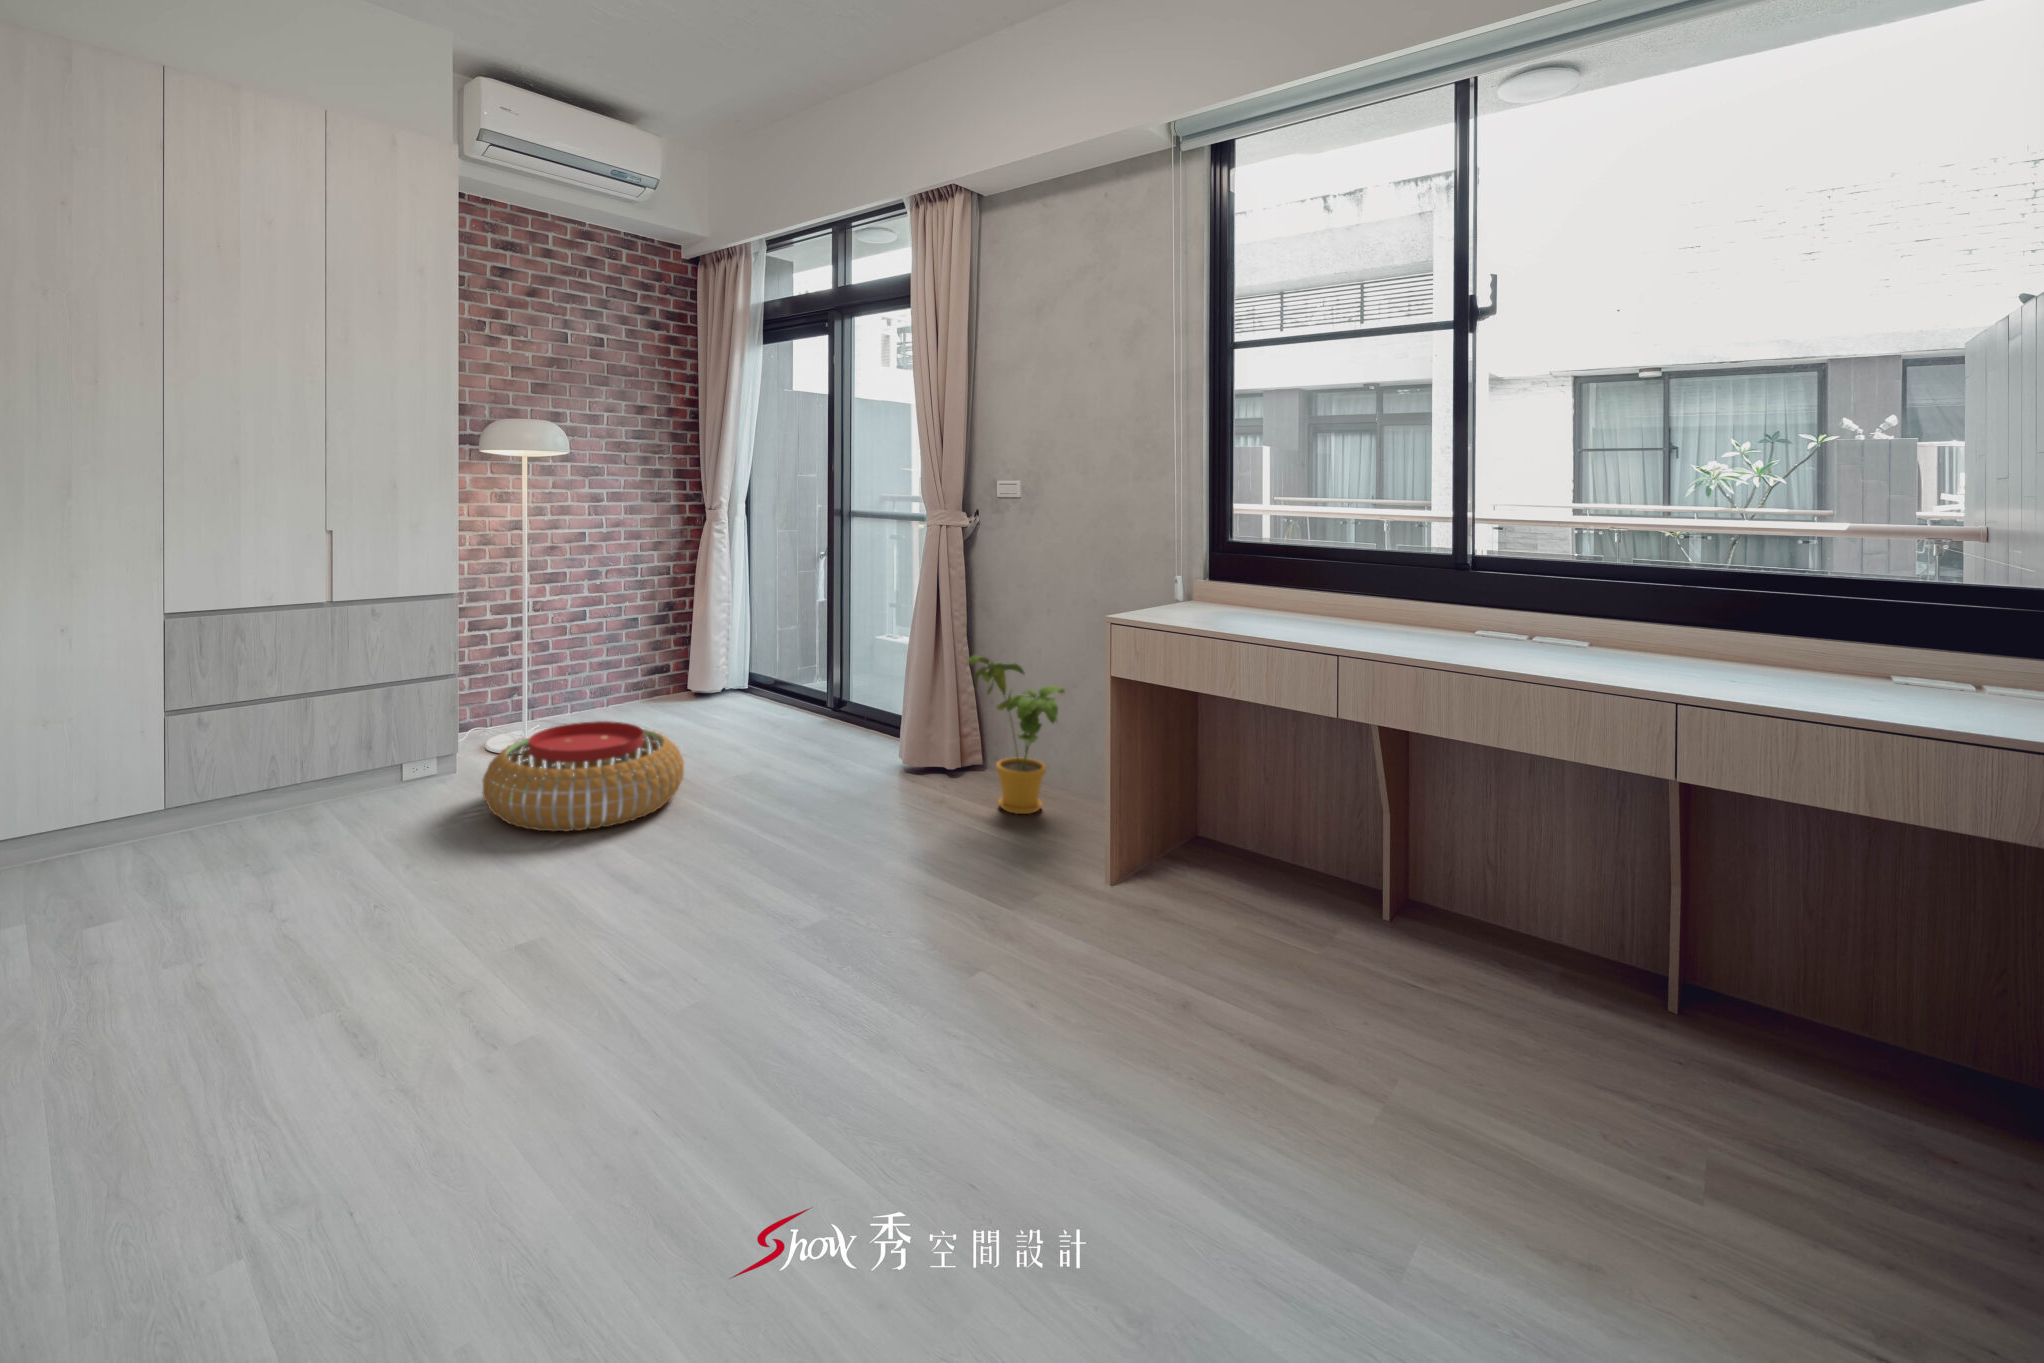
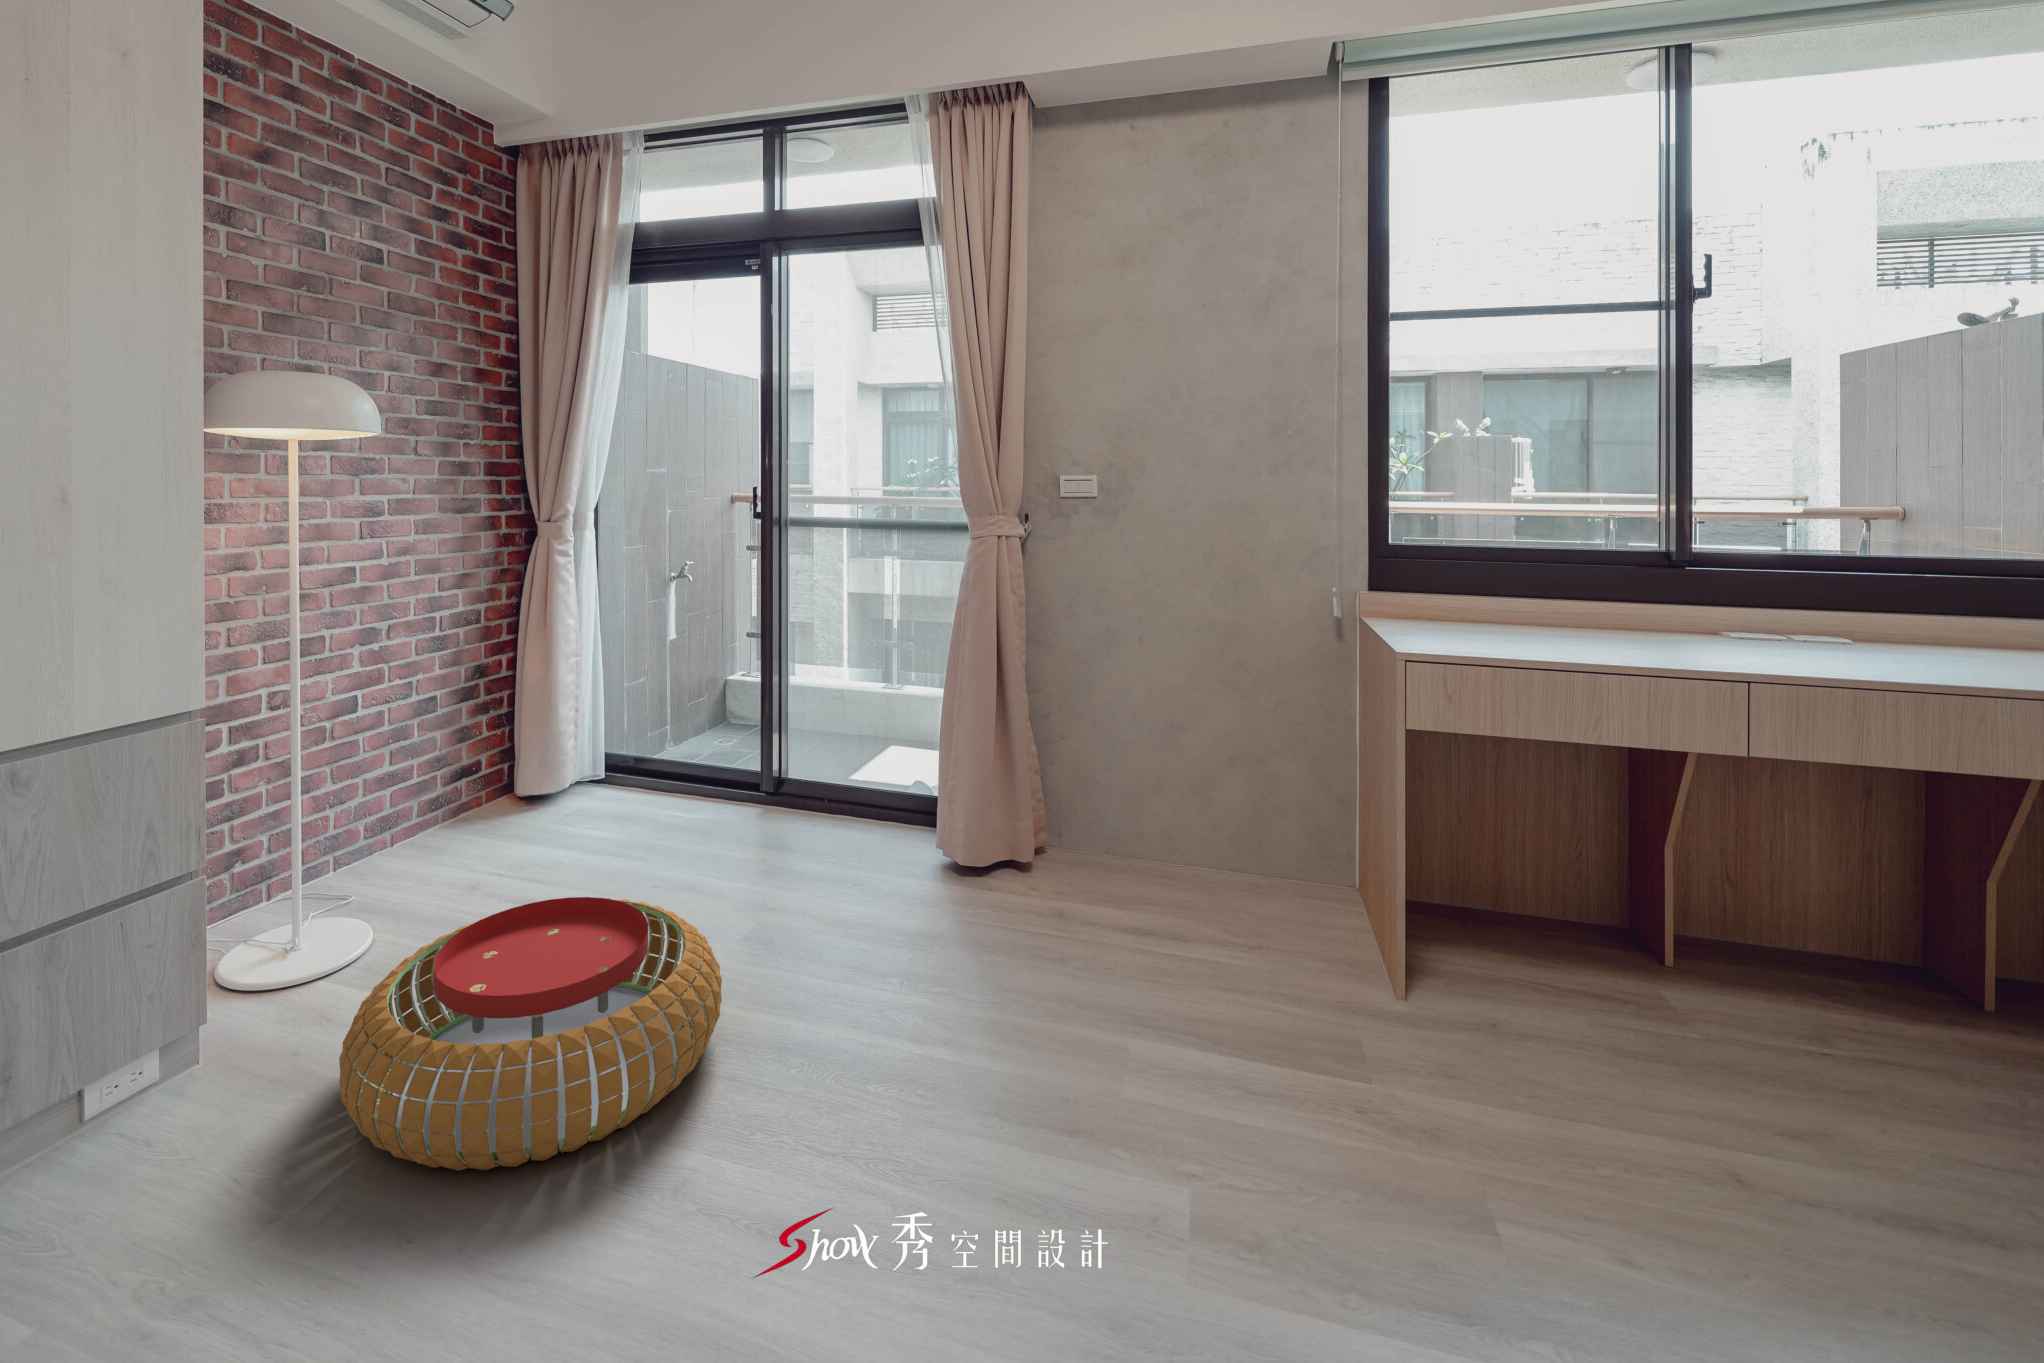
house plant: present [968,656,1065,814] -> none [1111,715,1238,920]

